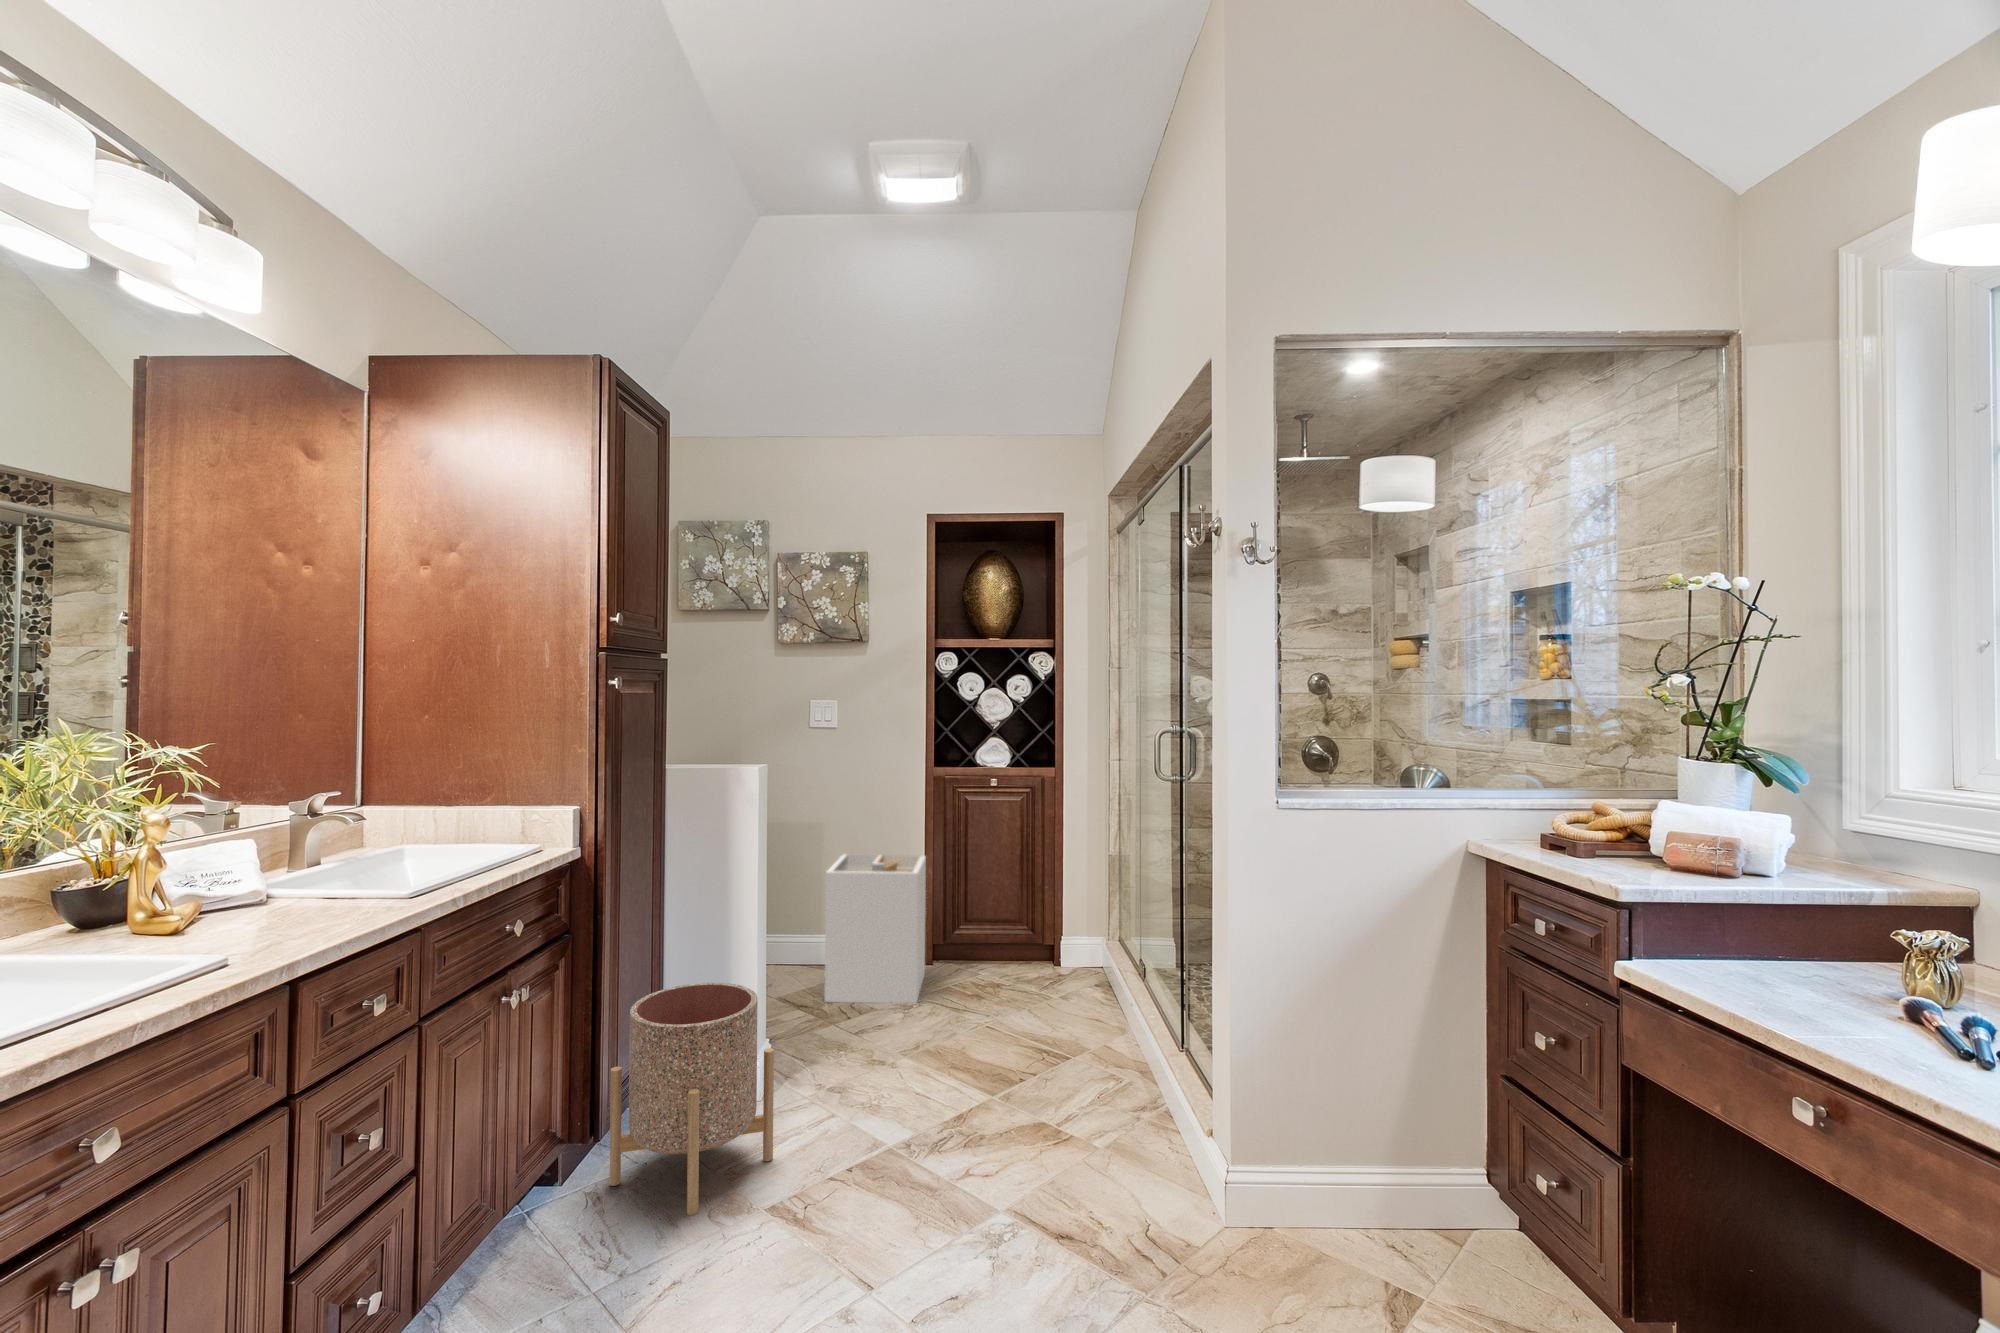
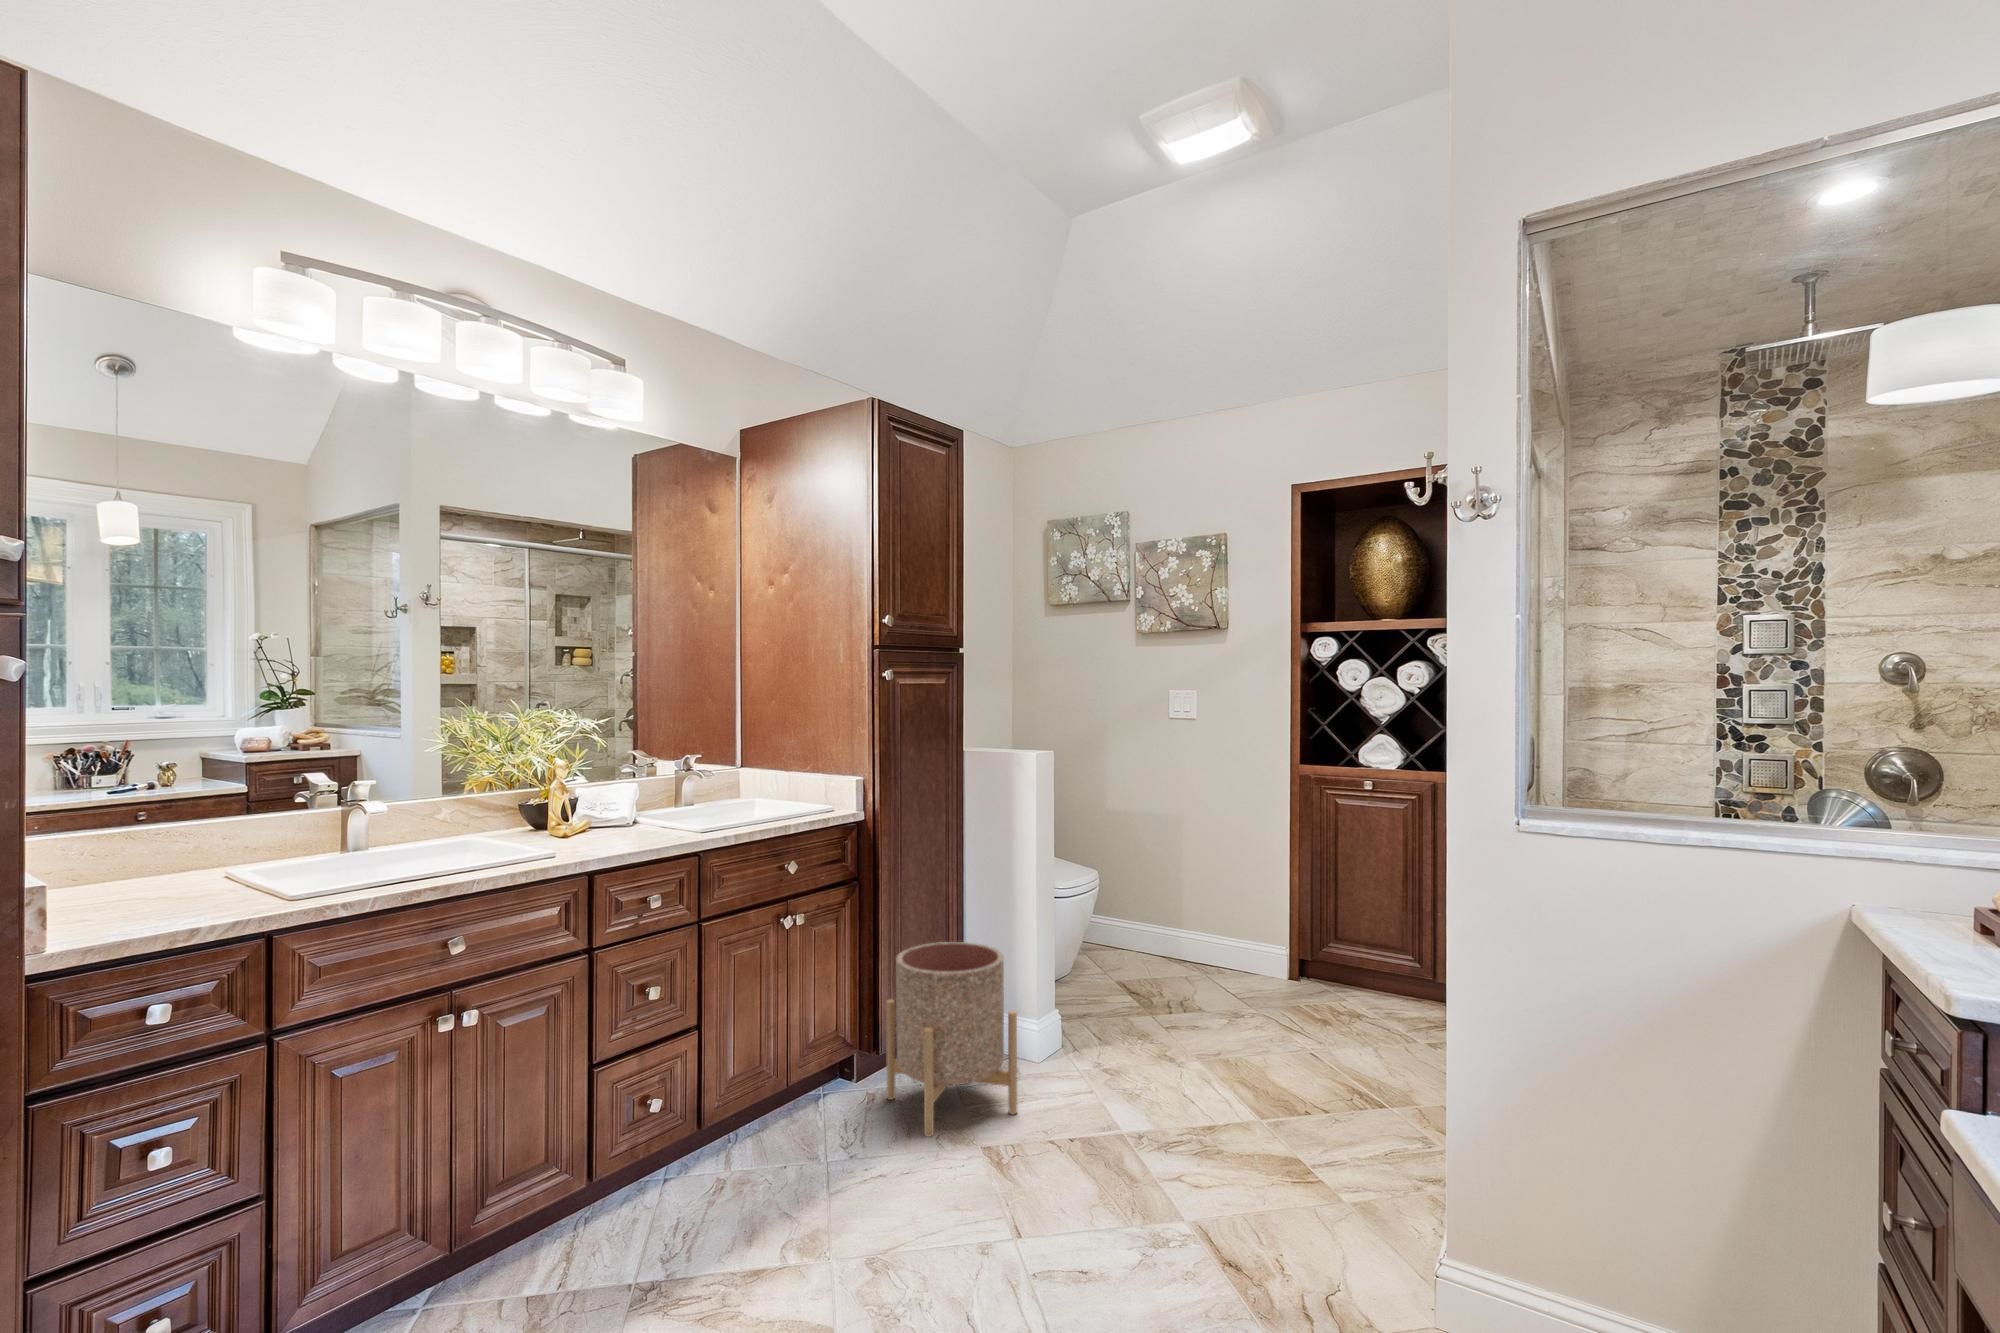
laundry hamper: present [825,854,926,1003] -> none [1161,851,1284,1016]

